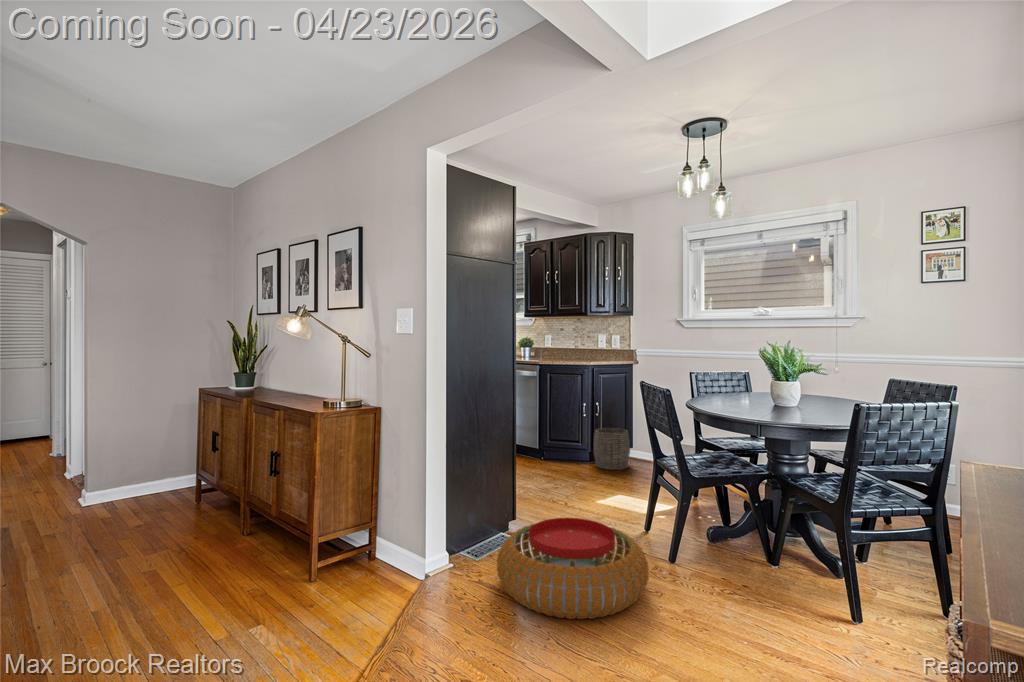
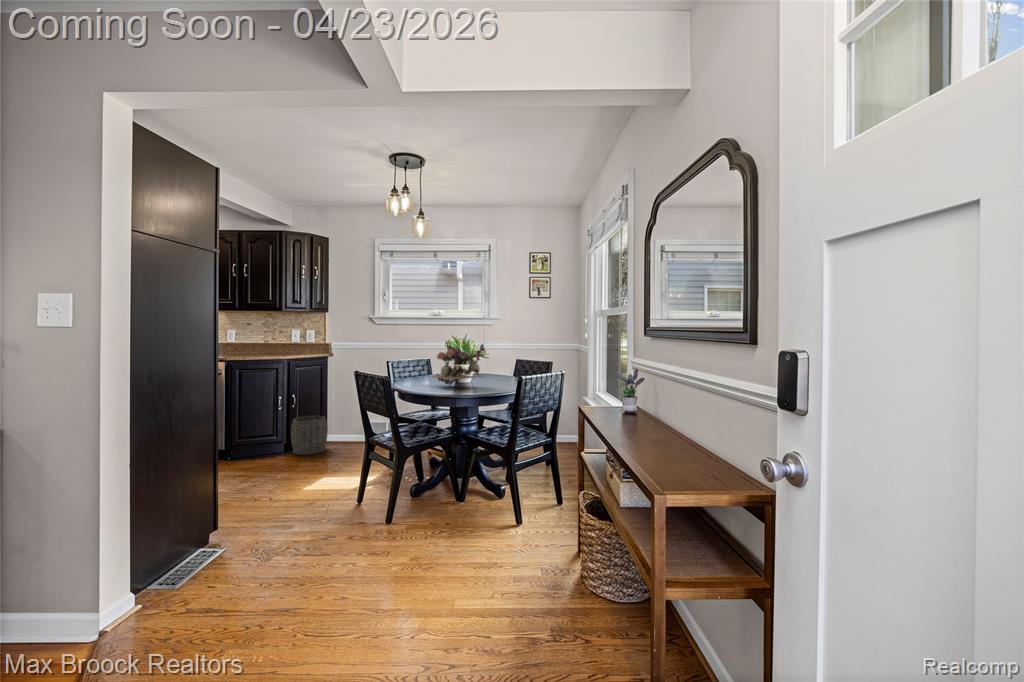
flower arrangement: none [732,352,813,408] -> present [432,344,485,385]
pouf: present [497,518,649,619] -> none [212,504,377,612]

